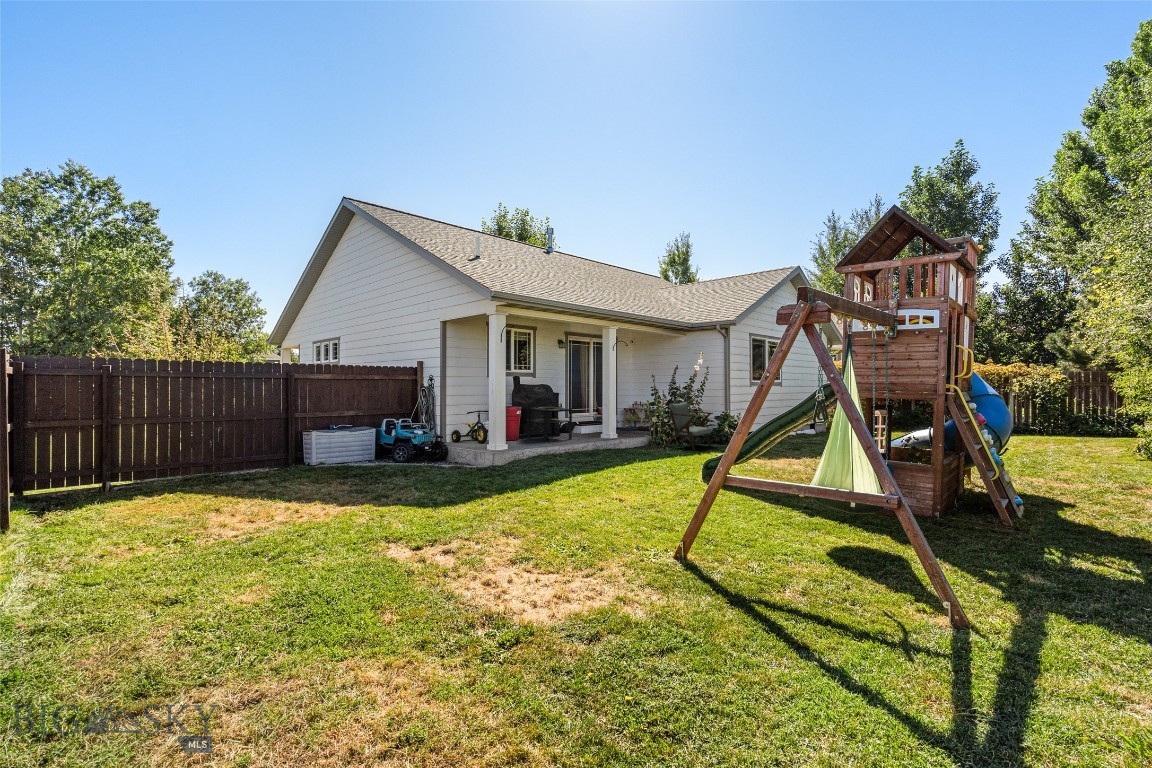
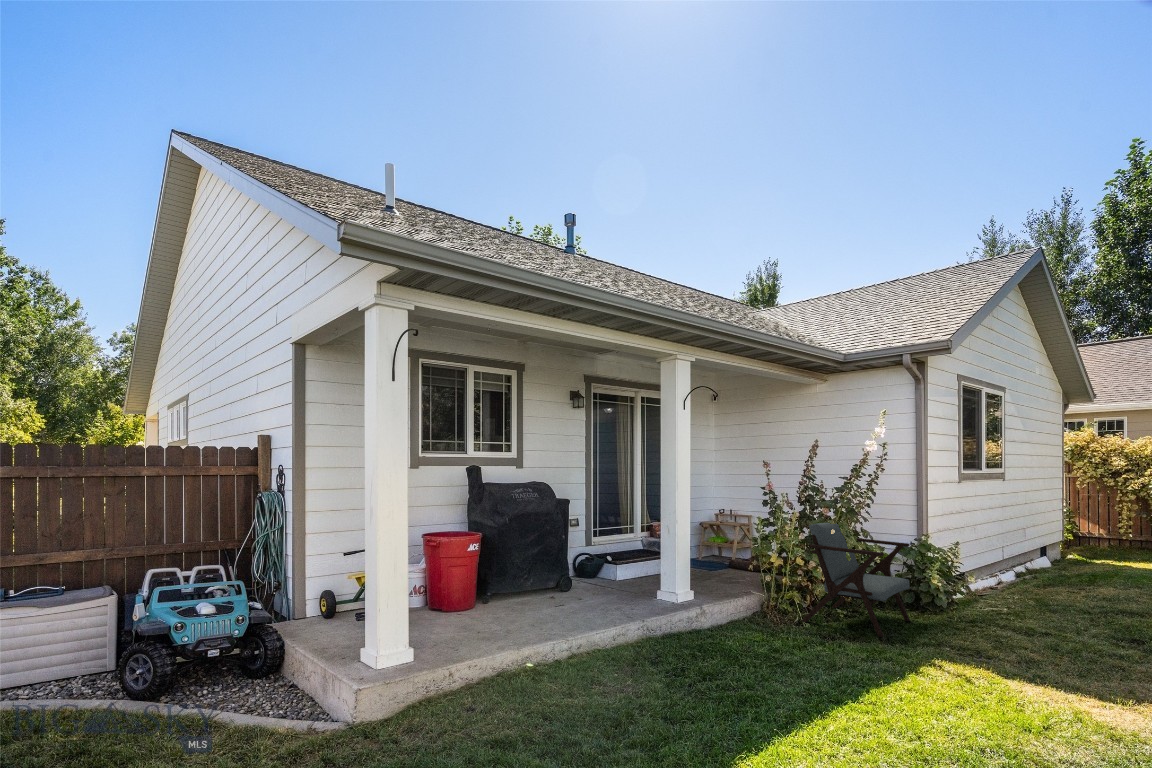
side table: present [527,406,572,442] -> none [492,528,591,620]

